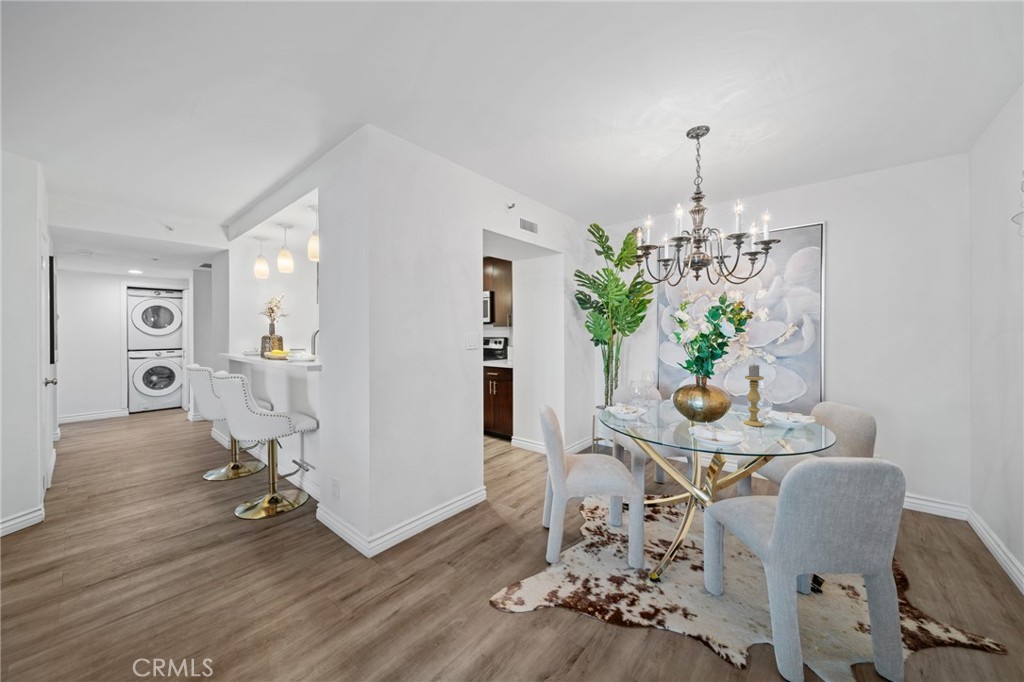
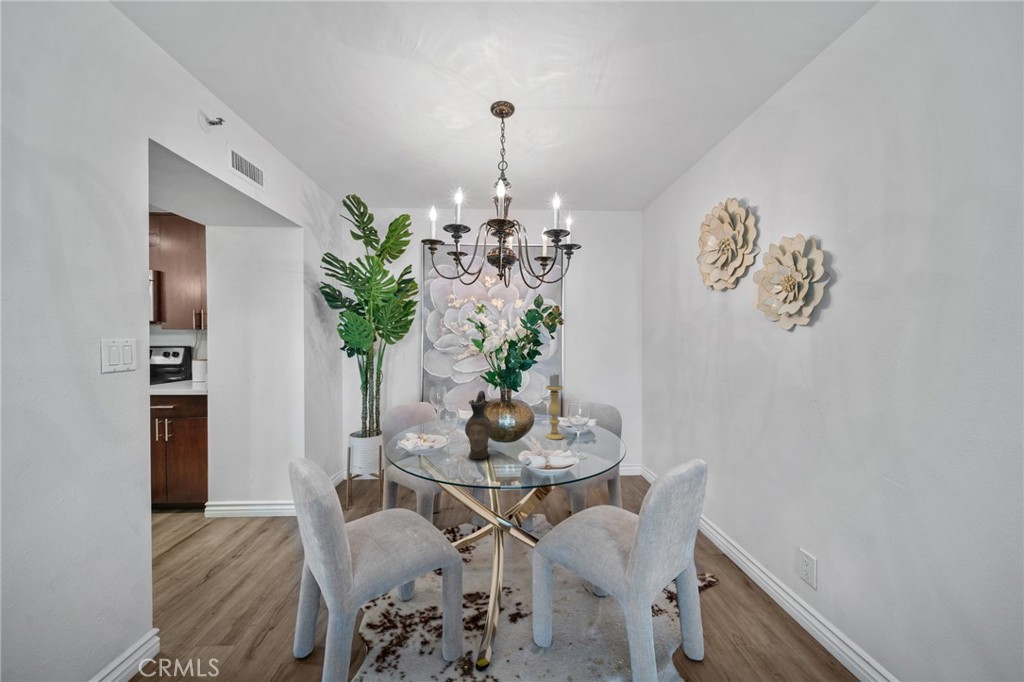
ceramic pitcher: none [655,374,679,428] -> present [465,391,492,459]

